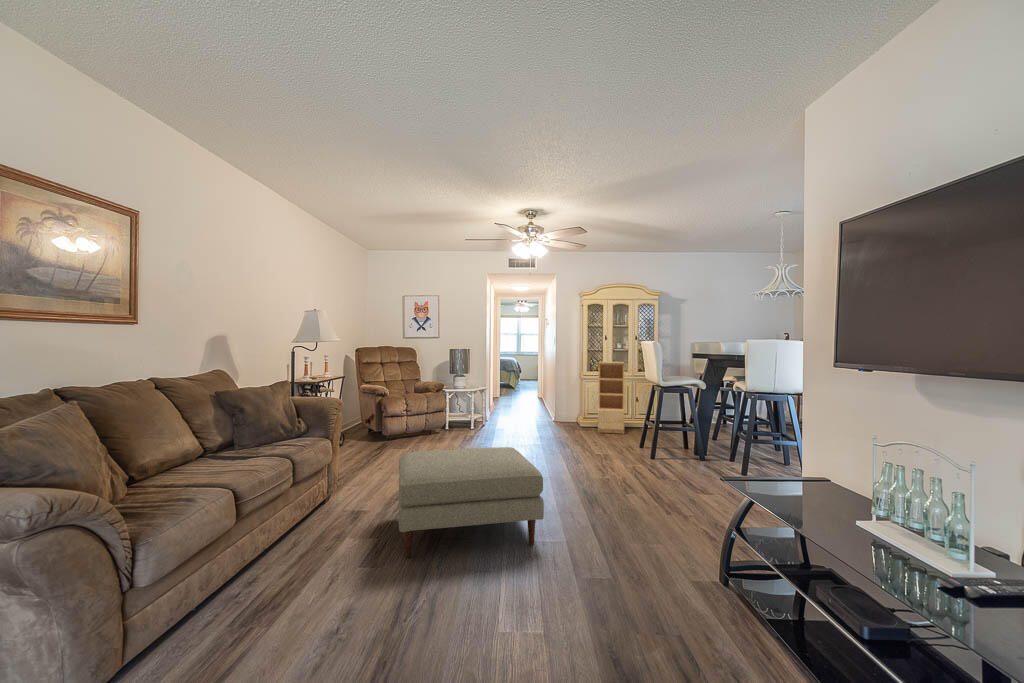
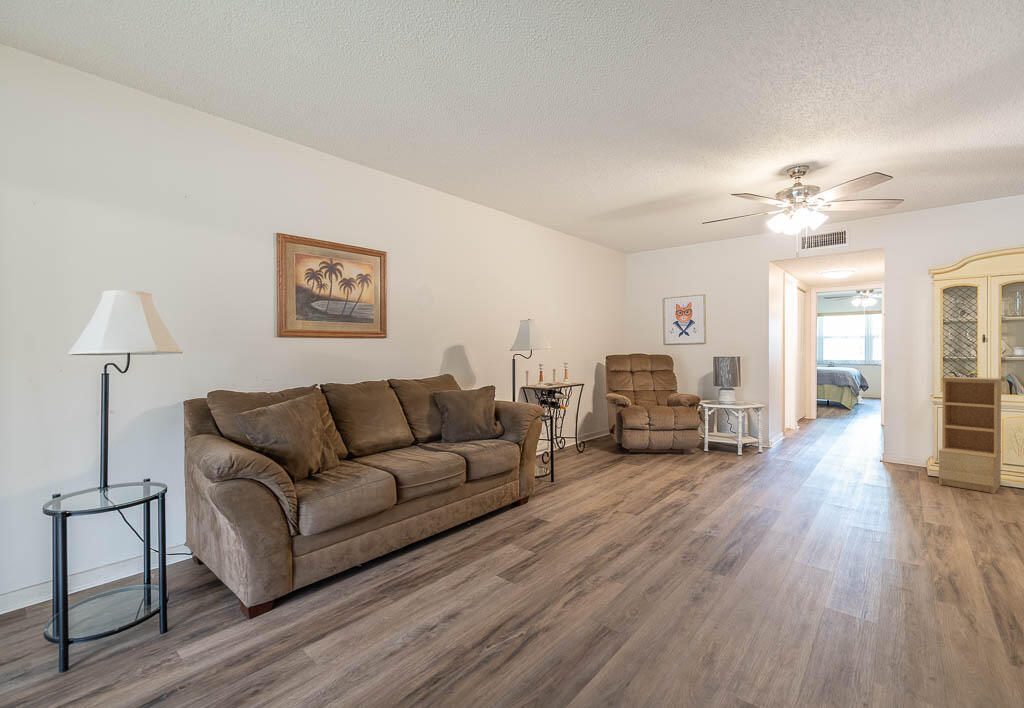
ottoman: present [399,447,544,557] -> none [534,467,715,612]

